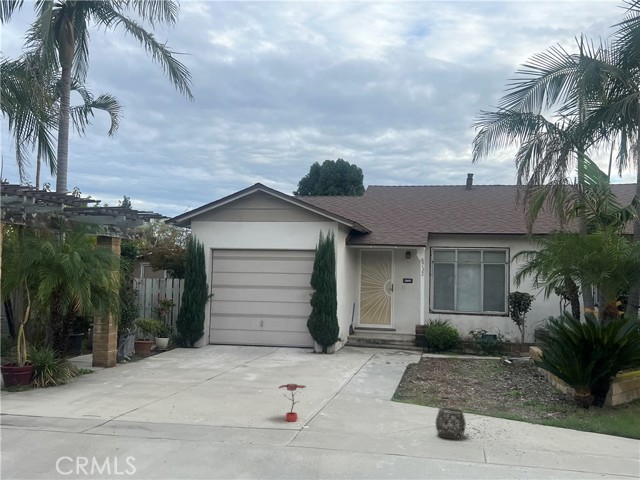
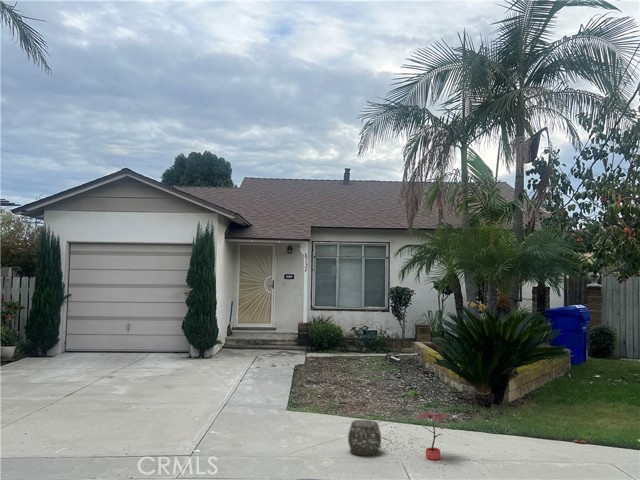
potted plant: present [279,384,306,421] -> present [417,412,449,460]

